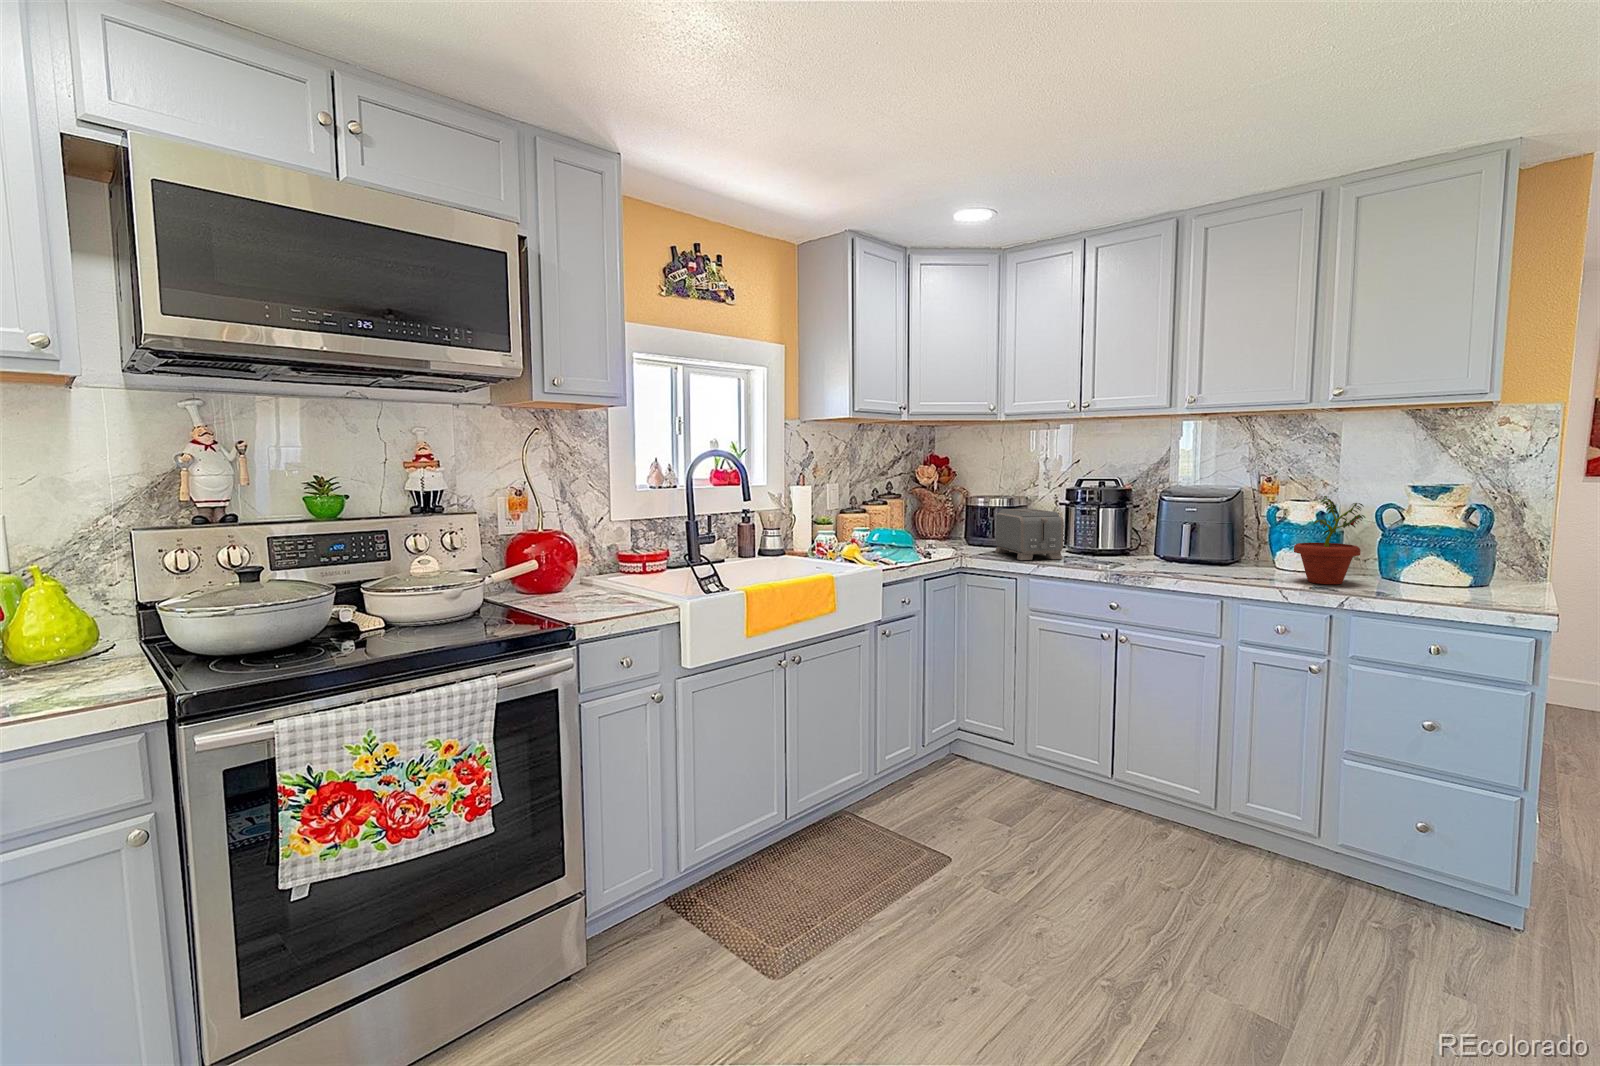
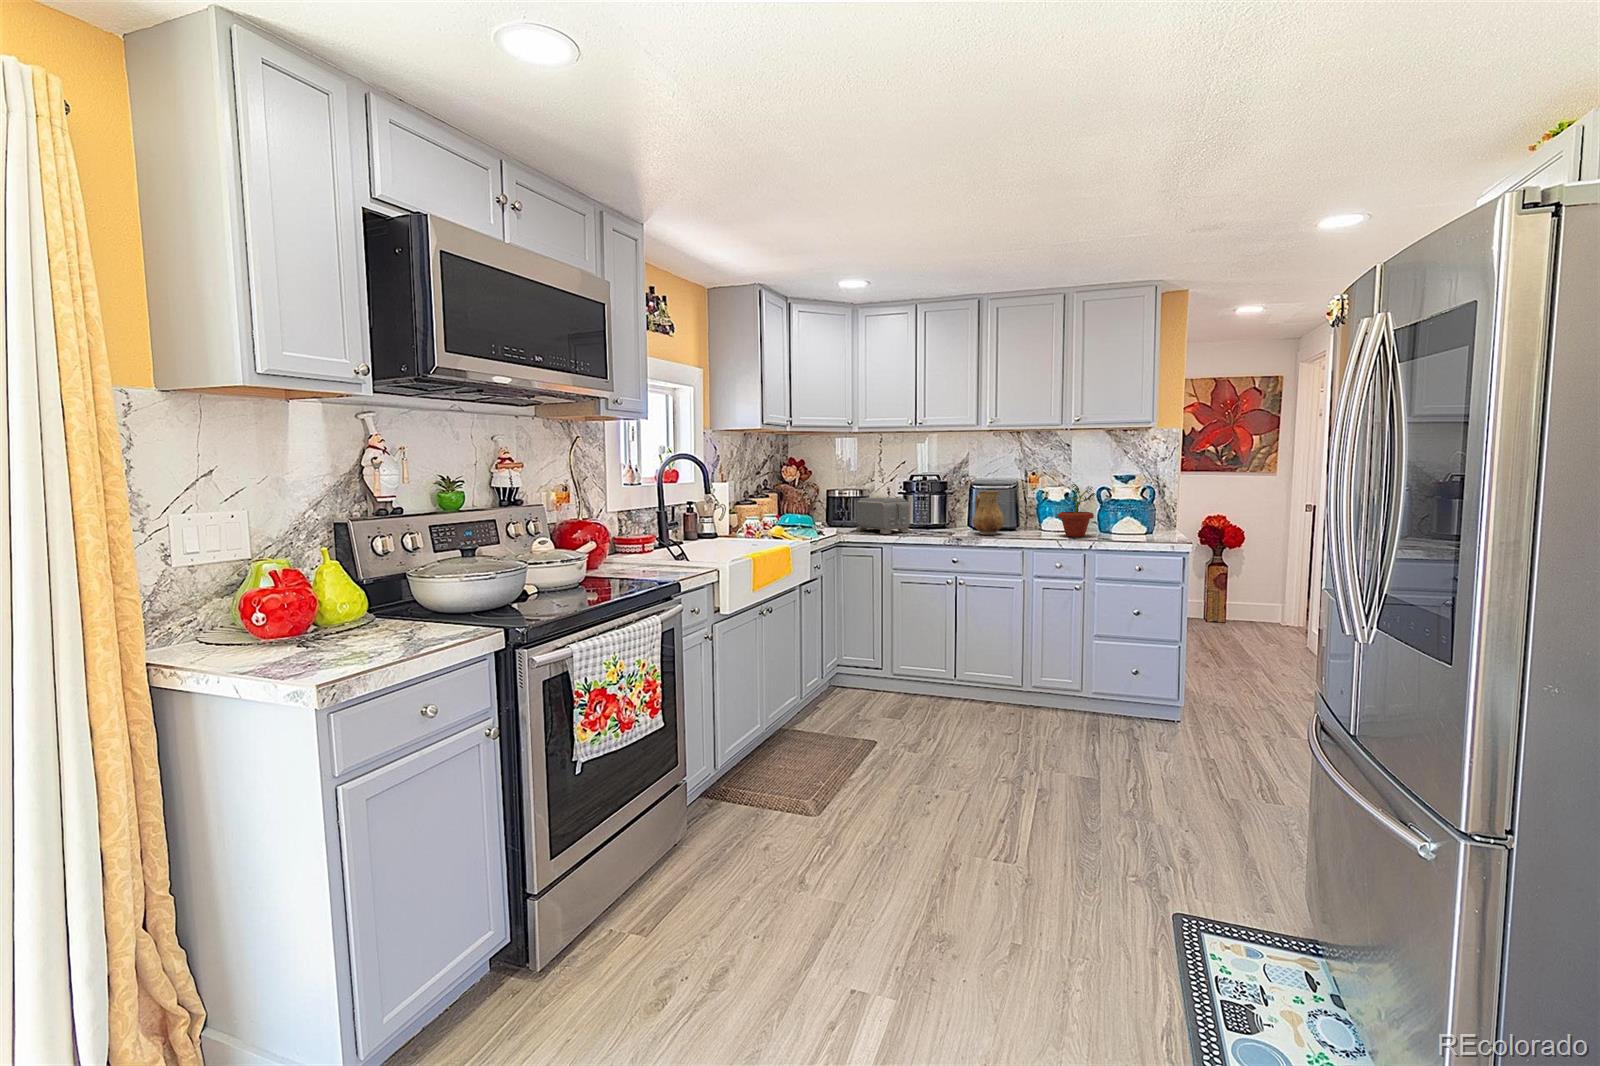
ceramic pitcher: none [1154,505,1204,571] -> present [973,491,1004,534]

